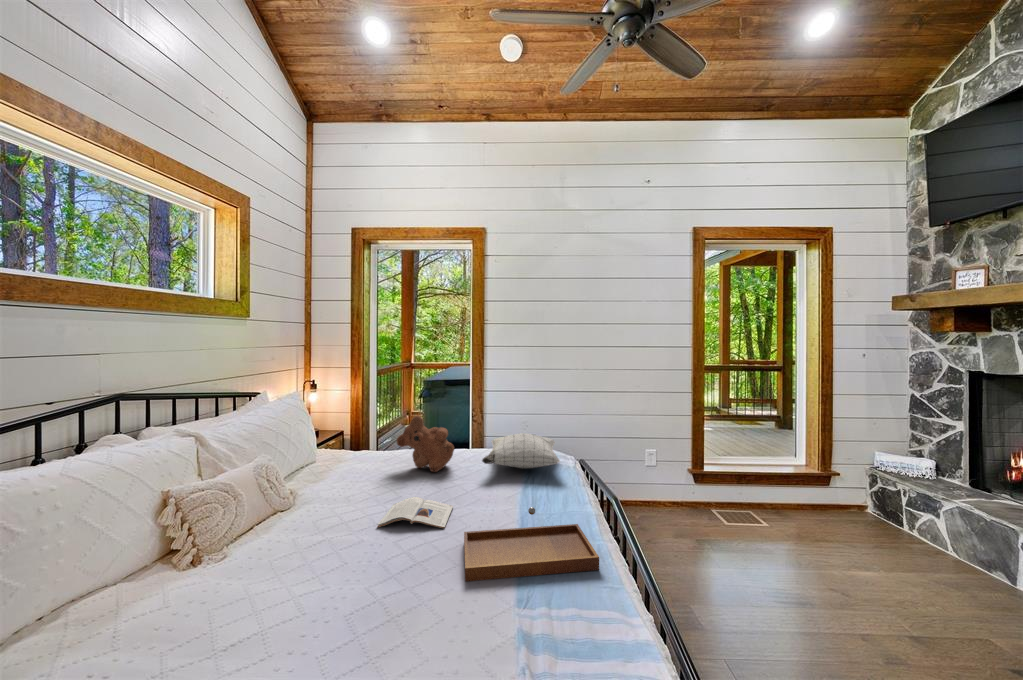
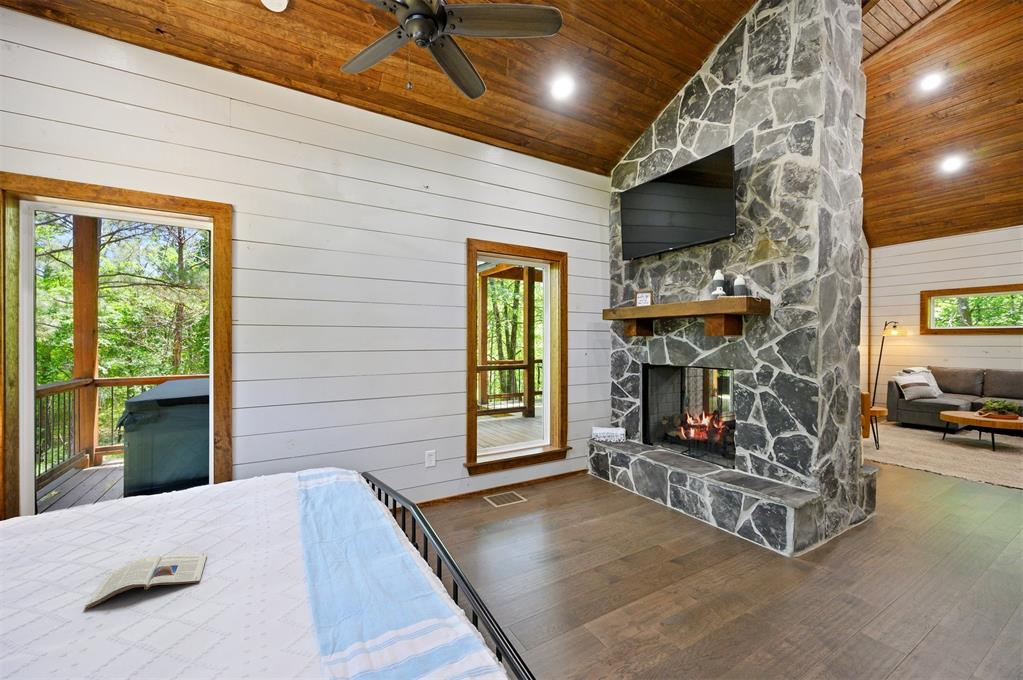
teddy bear: present [397,415,454,472] -> none [97,450,199,521]
pillow: present [482,433,560,469] -> none [242,453,342,496]
tray: present [464,507,599,581] -> none [232,528,393,628]

